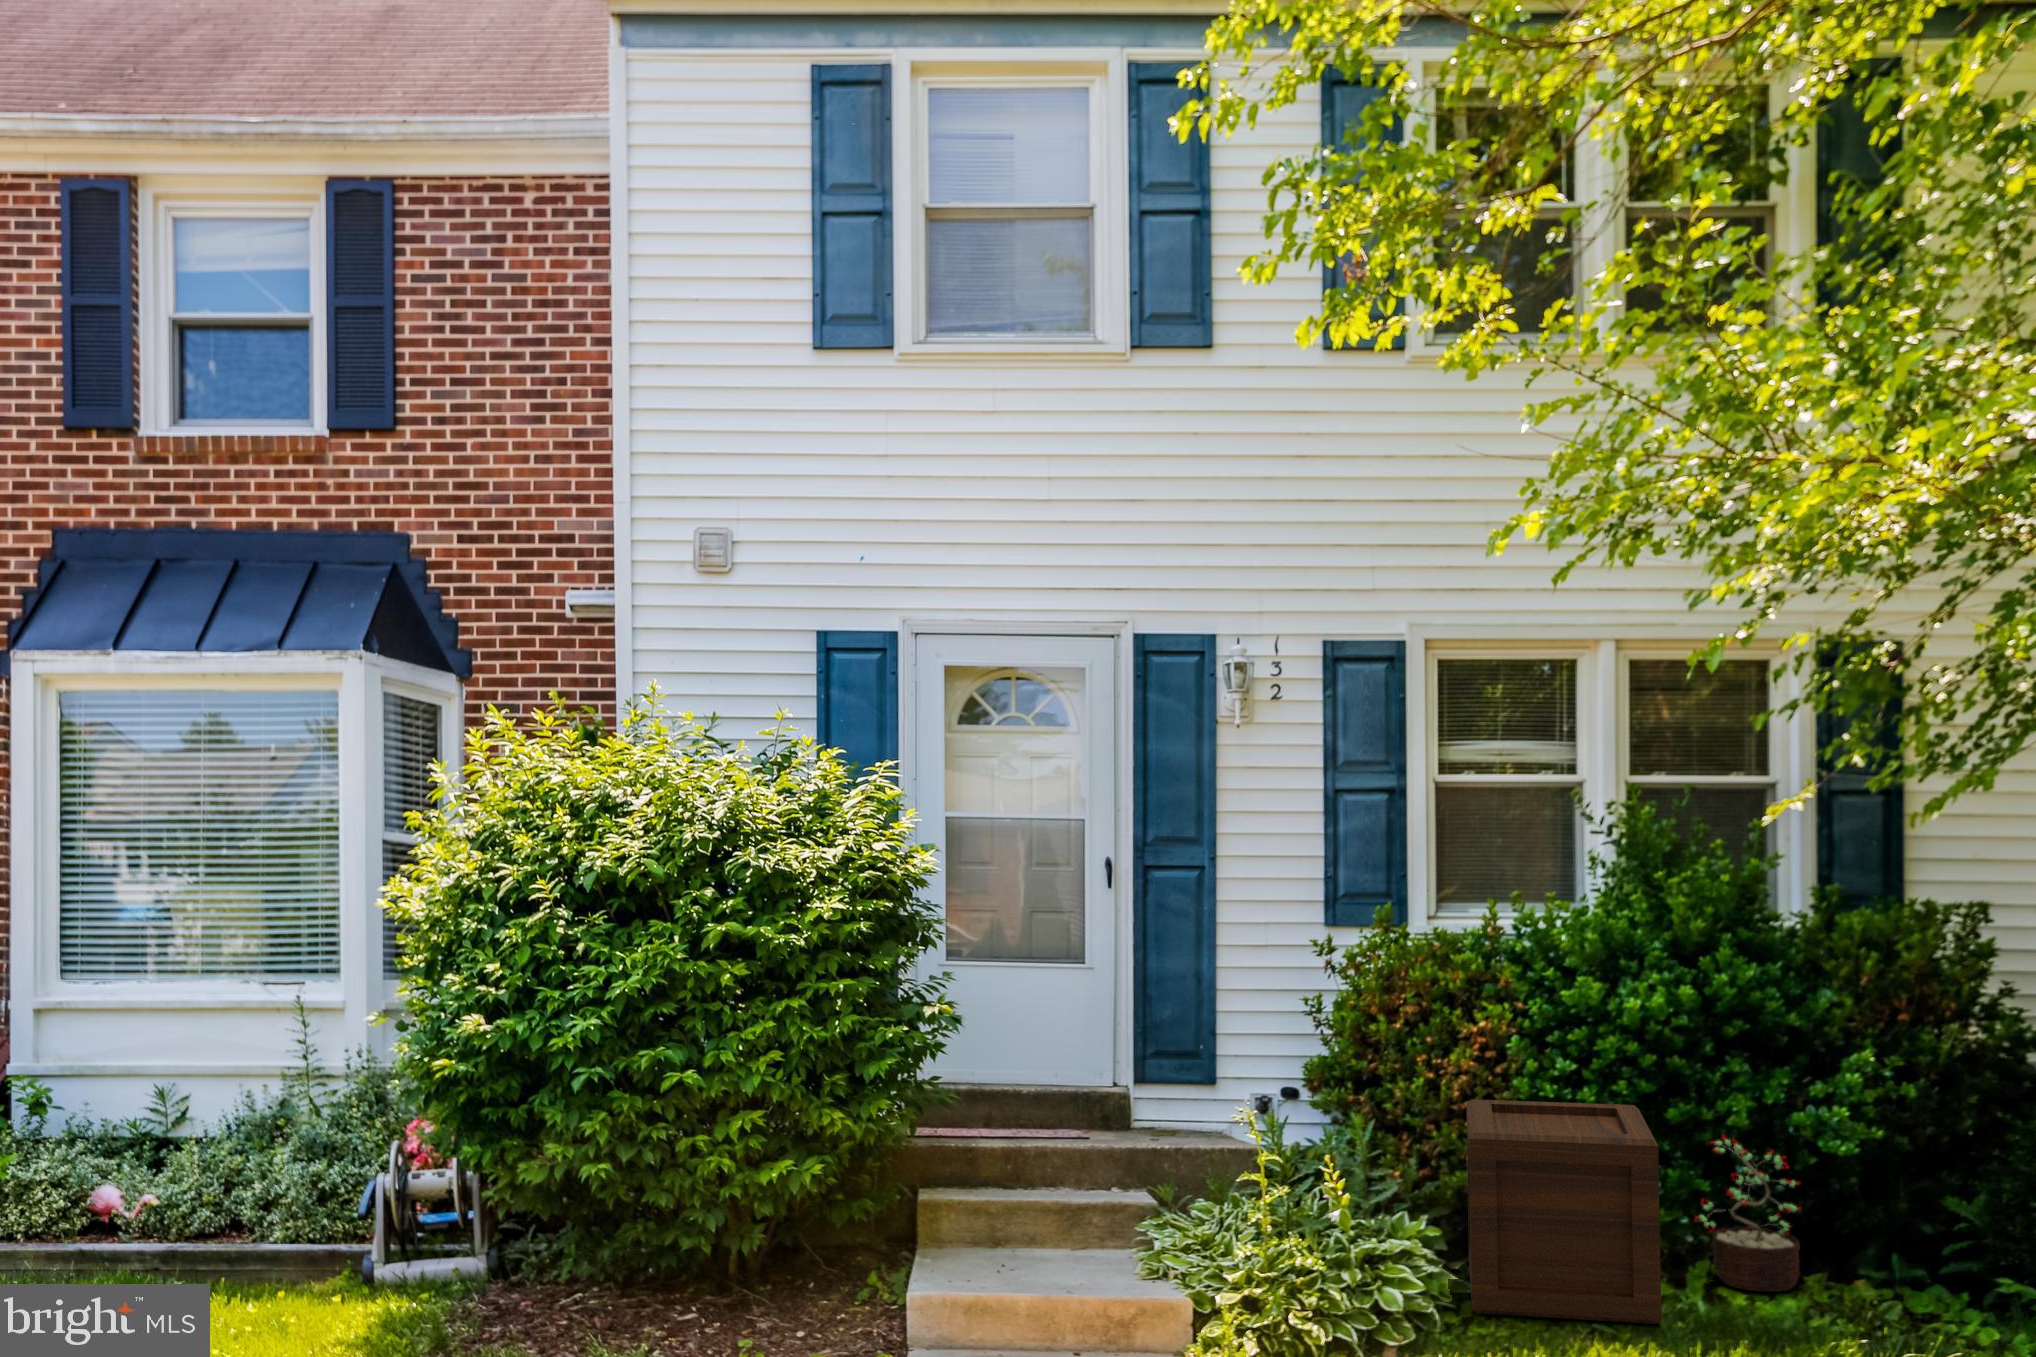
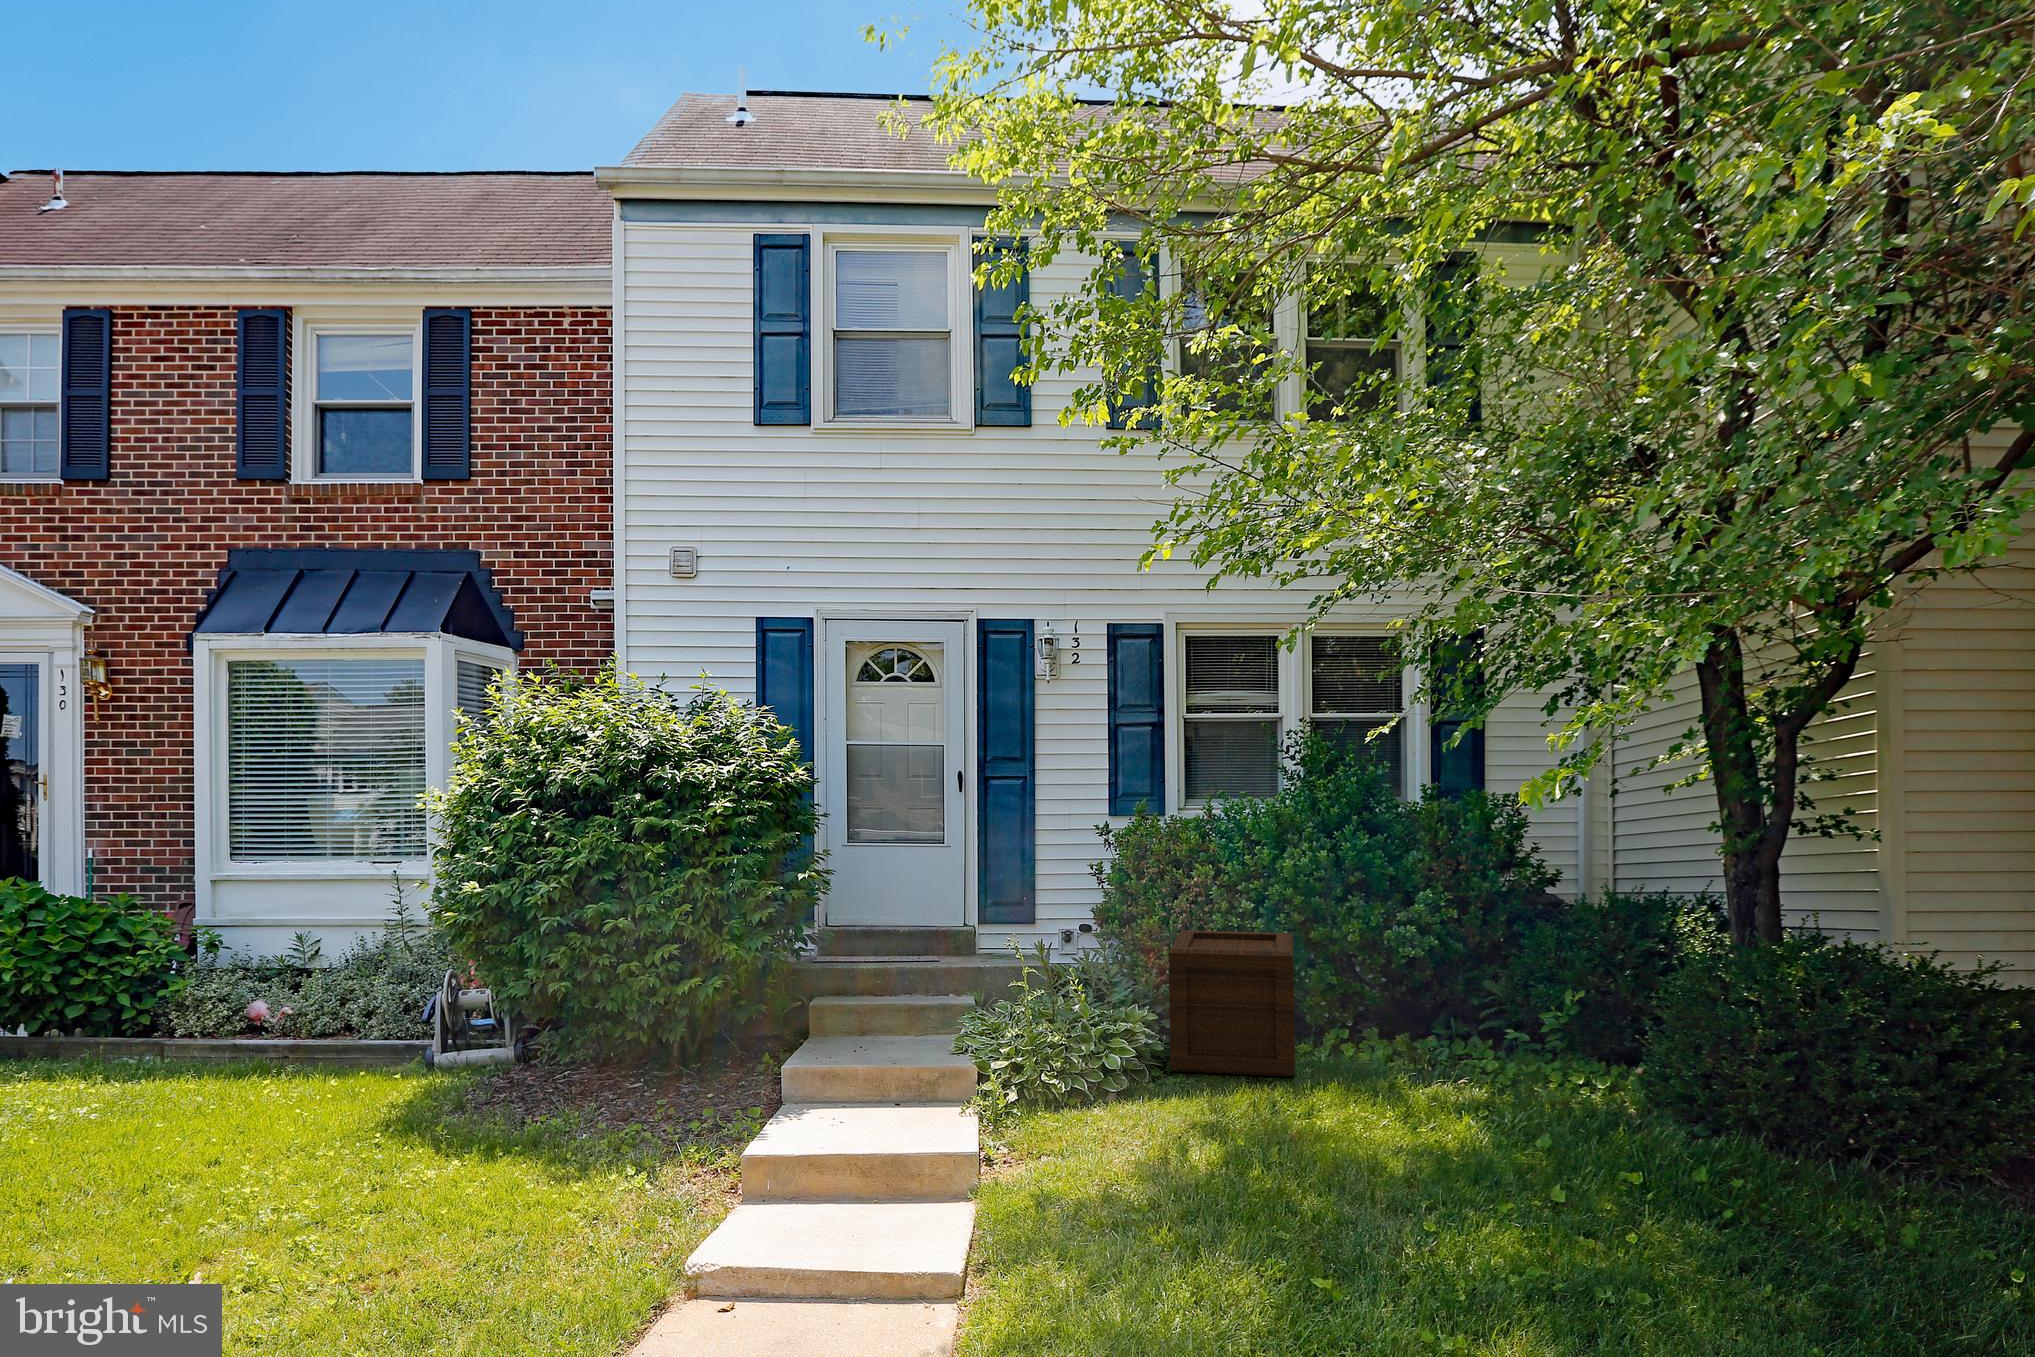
decorative plant: present [1695,1135,1800,1292] -> none [1327,952,1399,1057]

